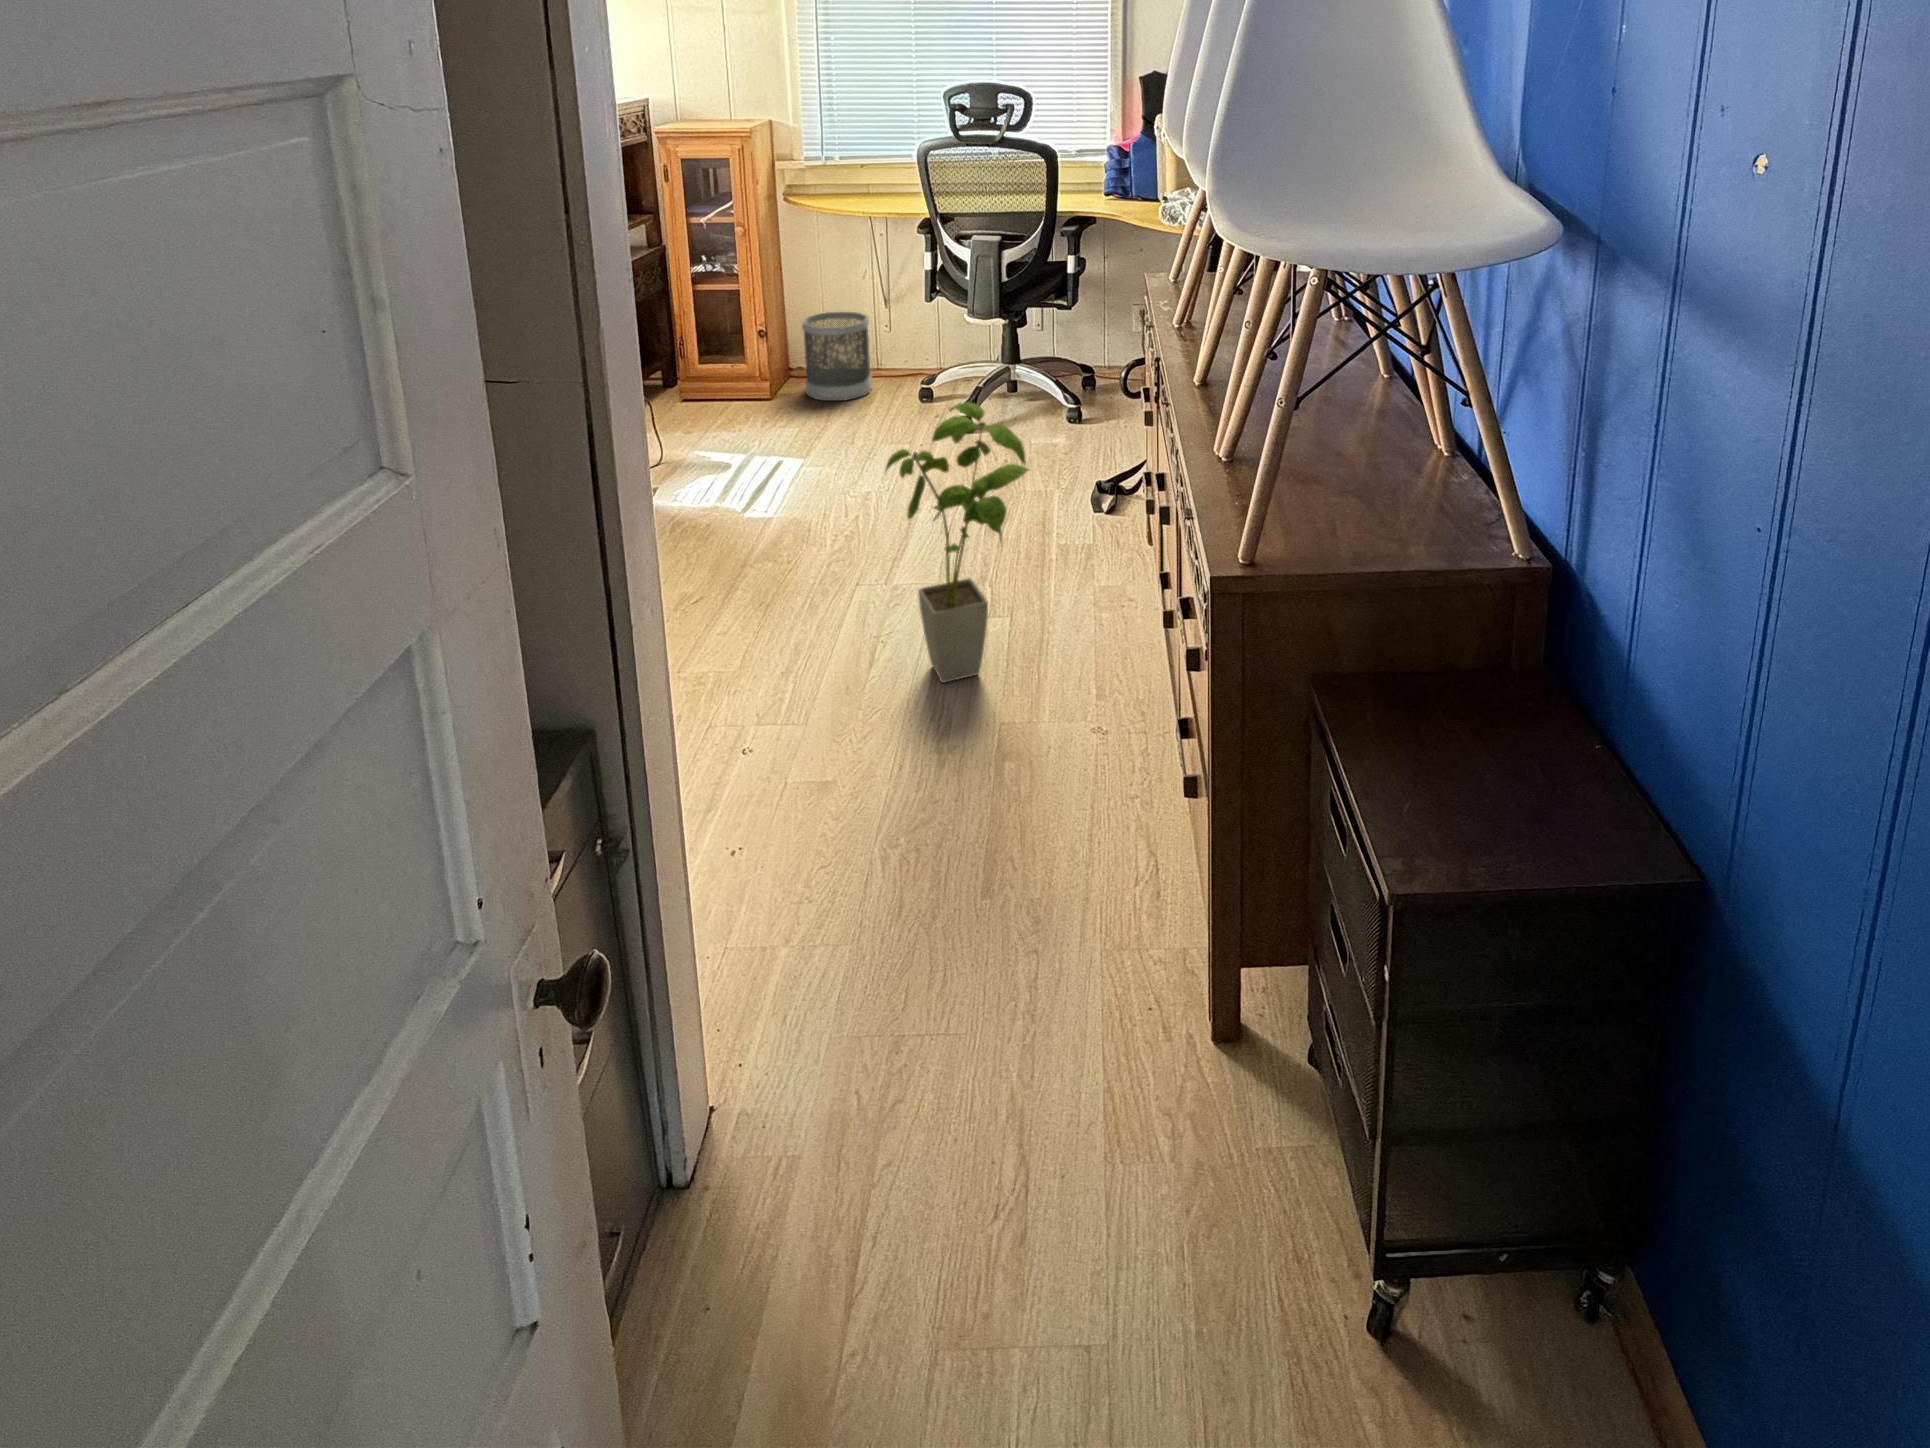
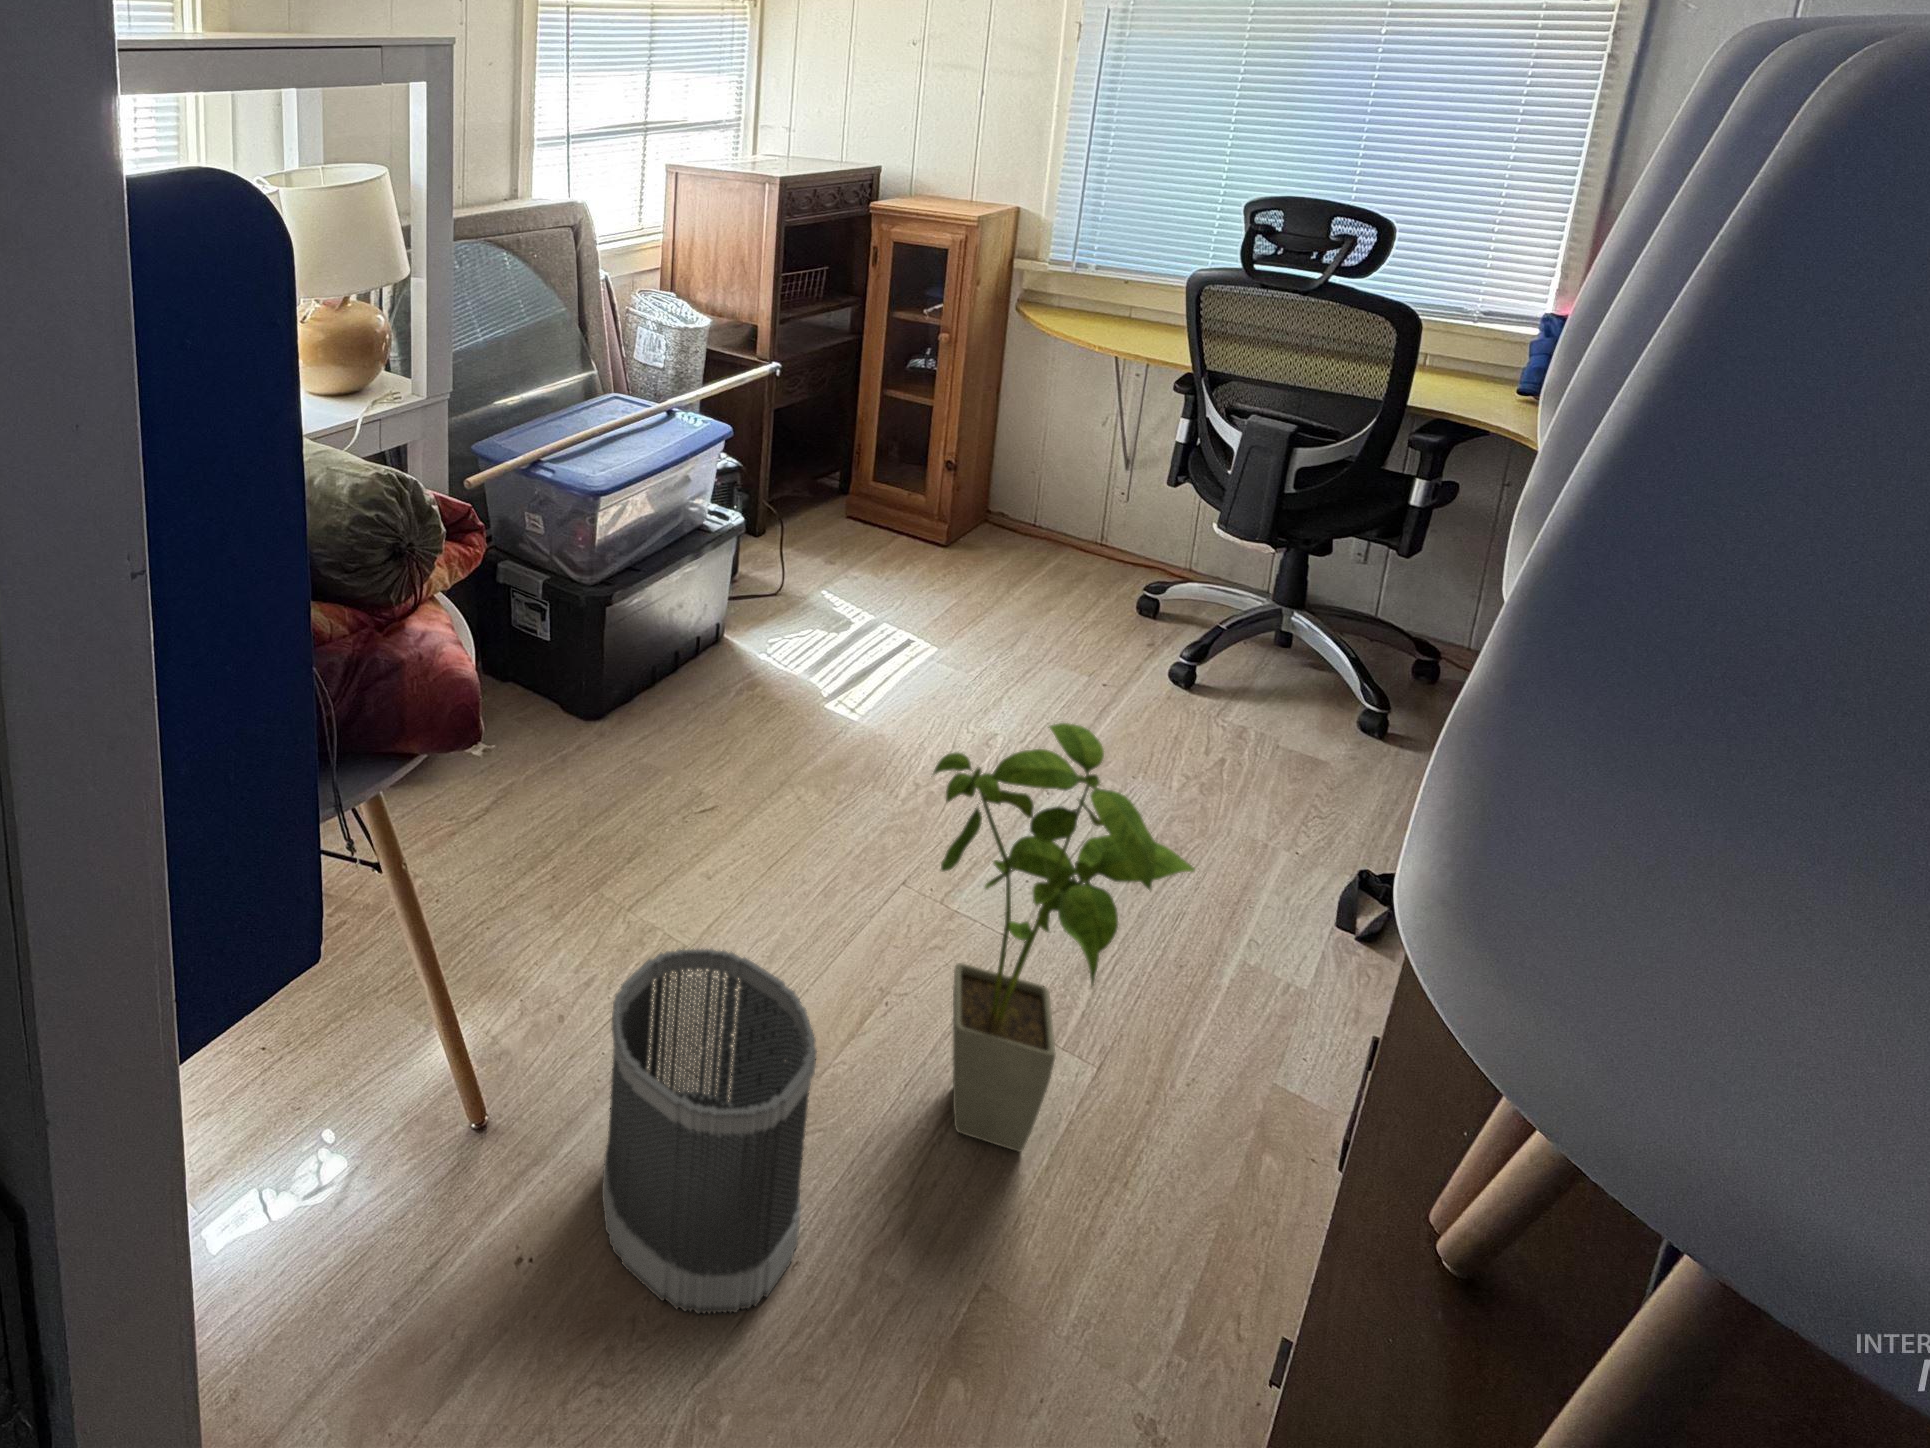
wastebasket: present [802,311,872,401] -> present [602,948,817,1314]

